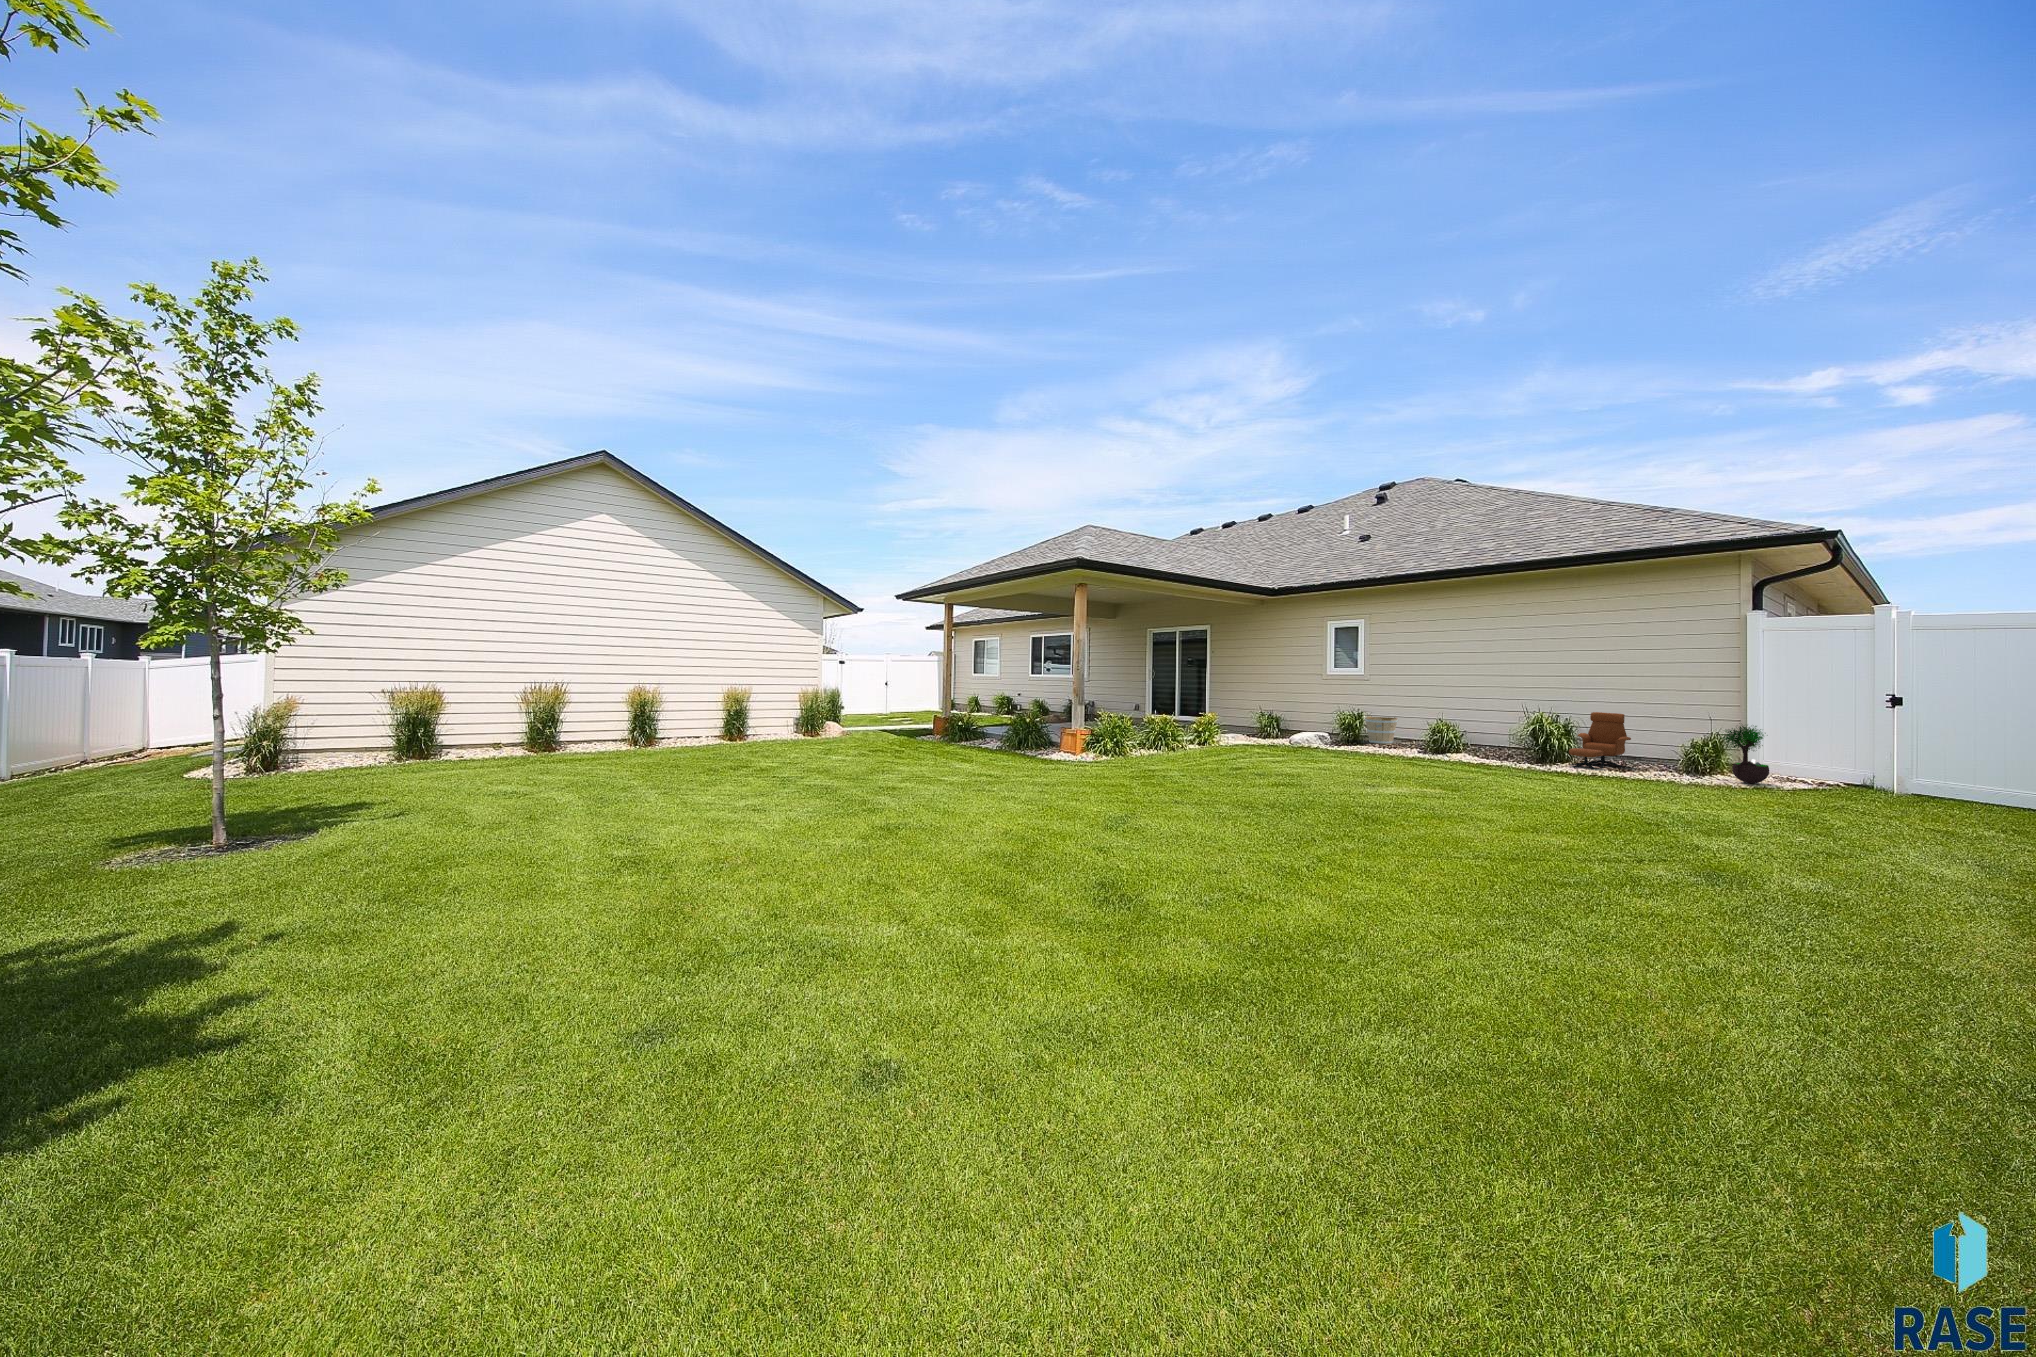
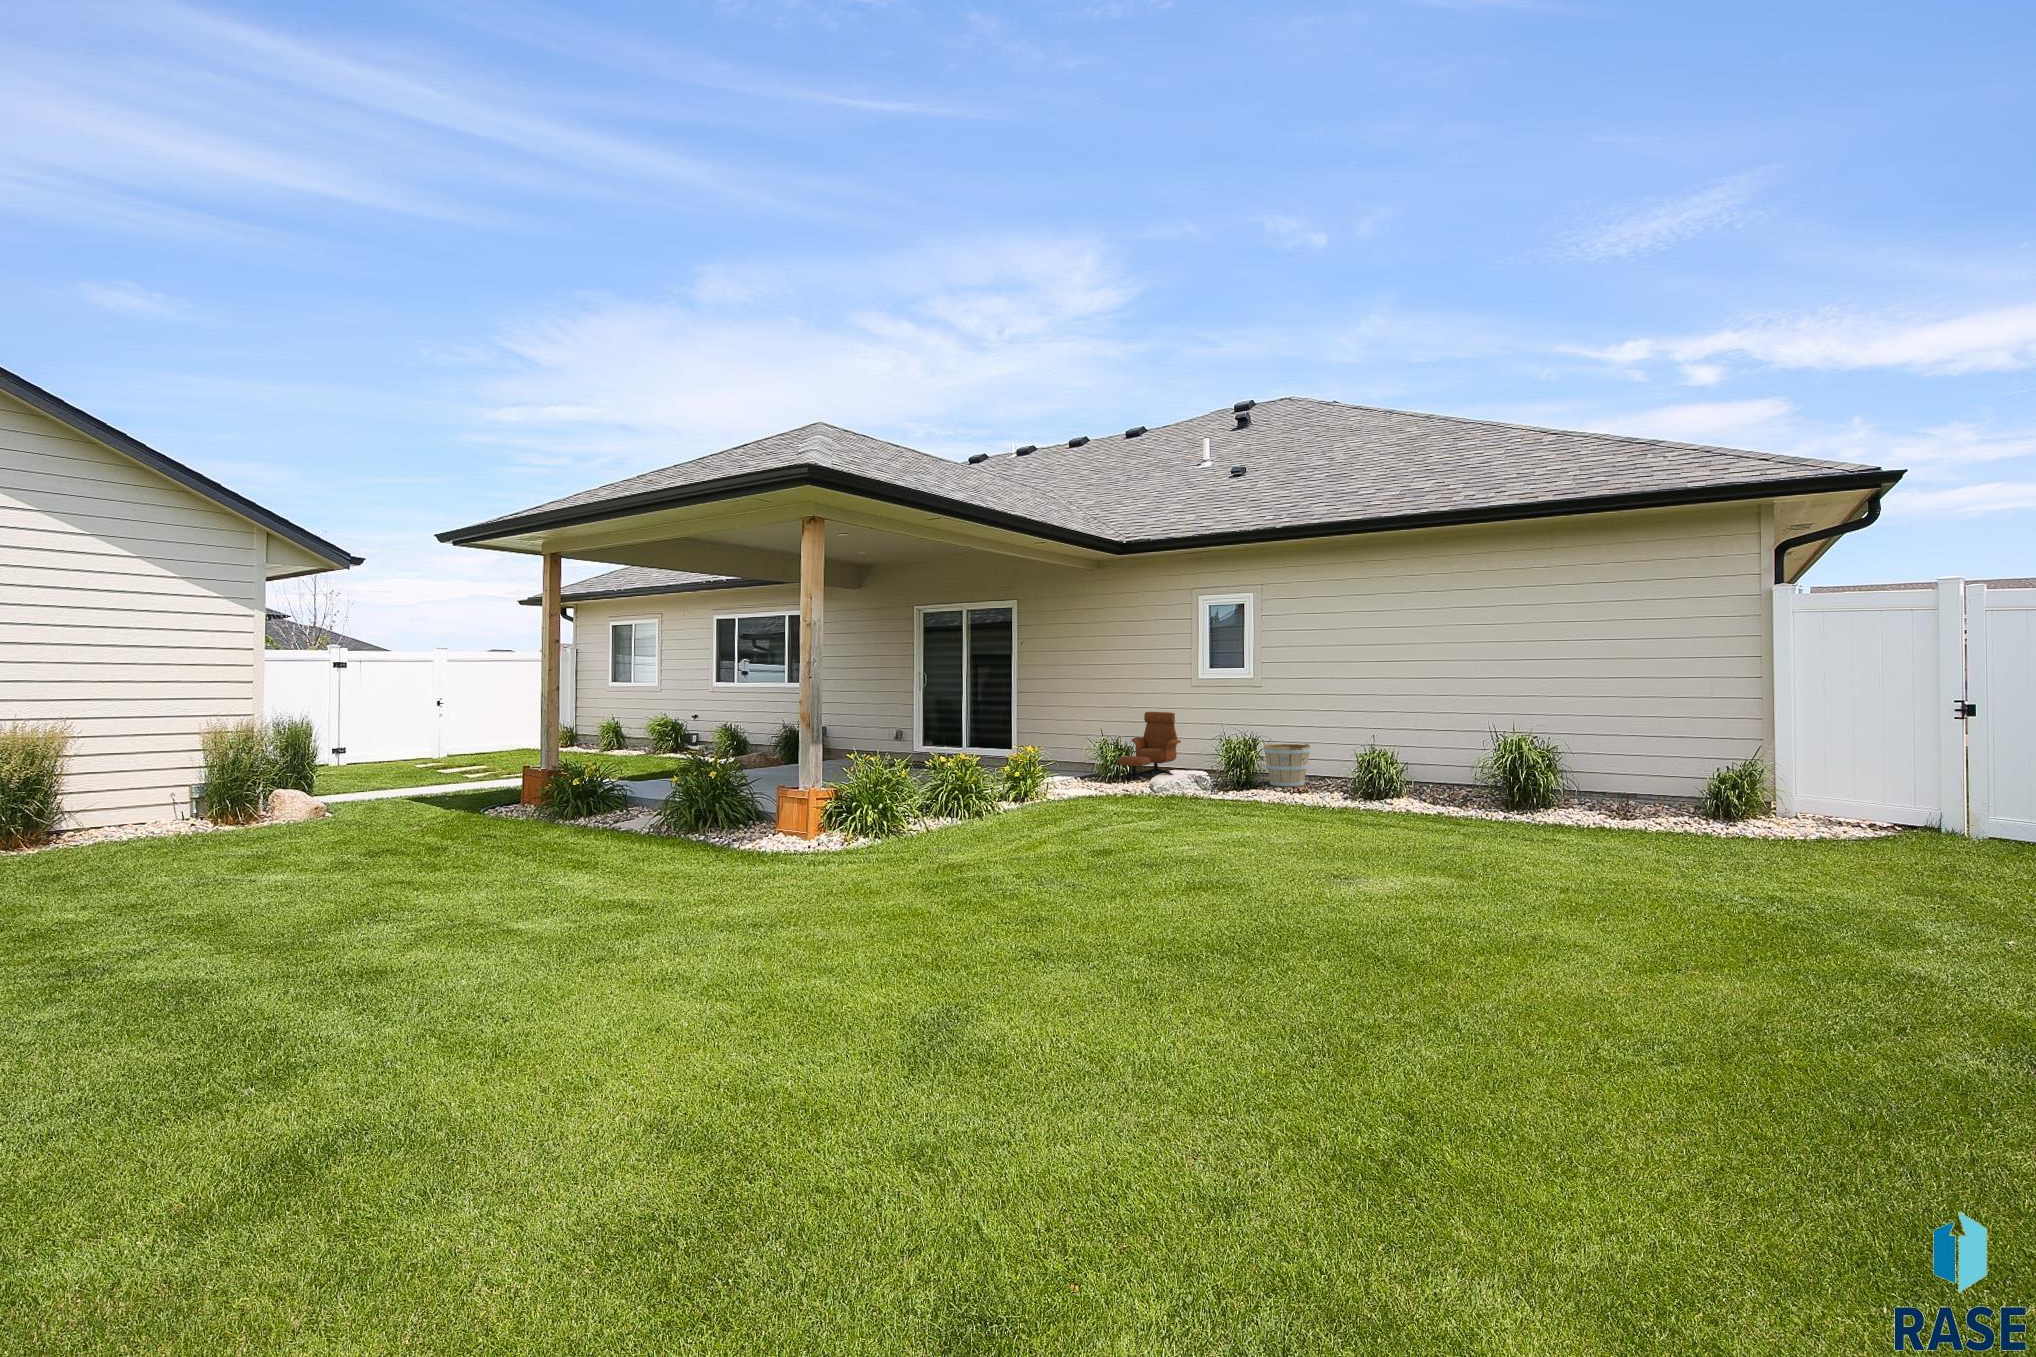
lounge chair: present [1569,712,1631,769] -> present [1118,712,1181,780]
potted tree: present [1721,726,1769,783] -> none [1751,740,1812,830]

